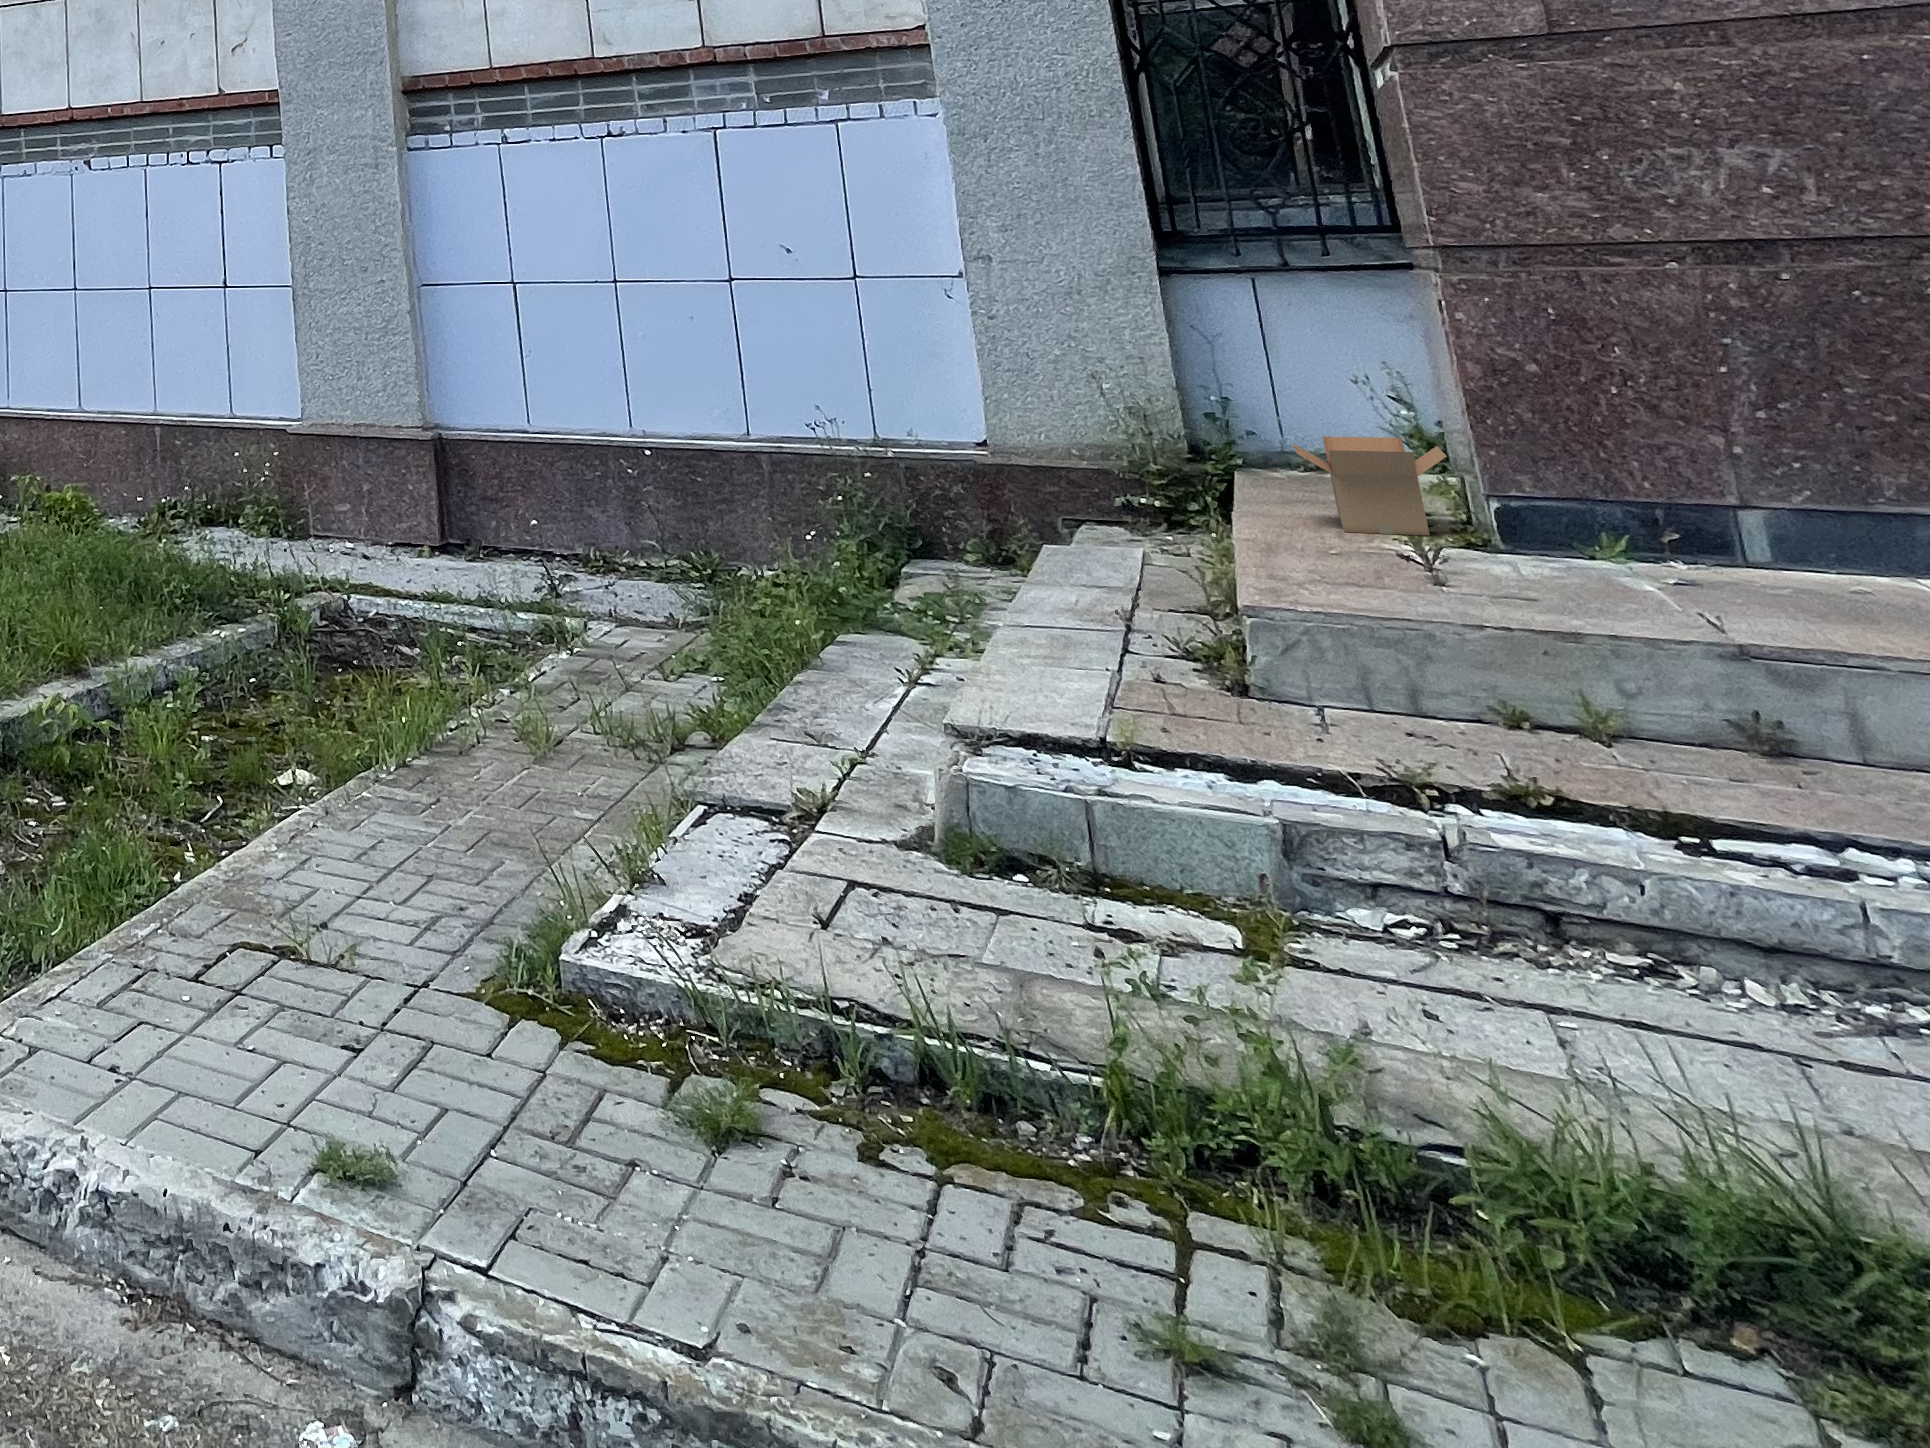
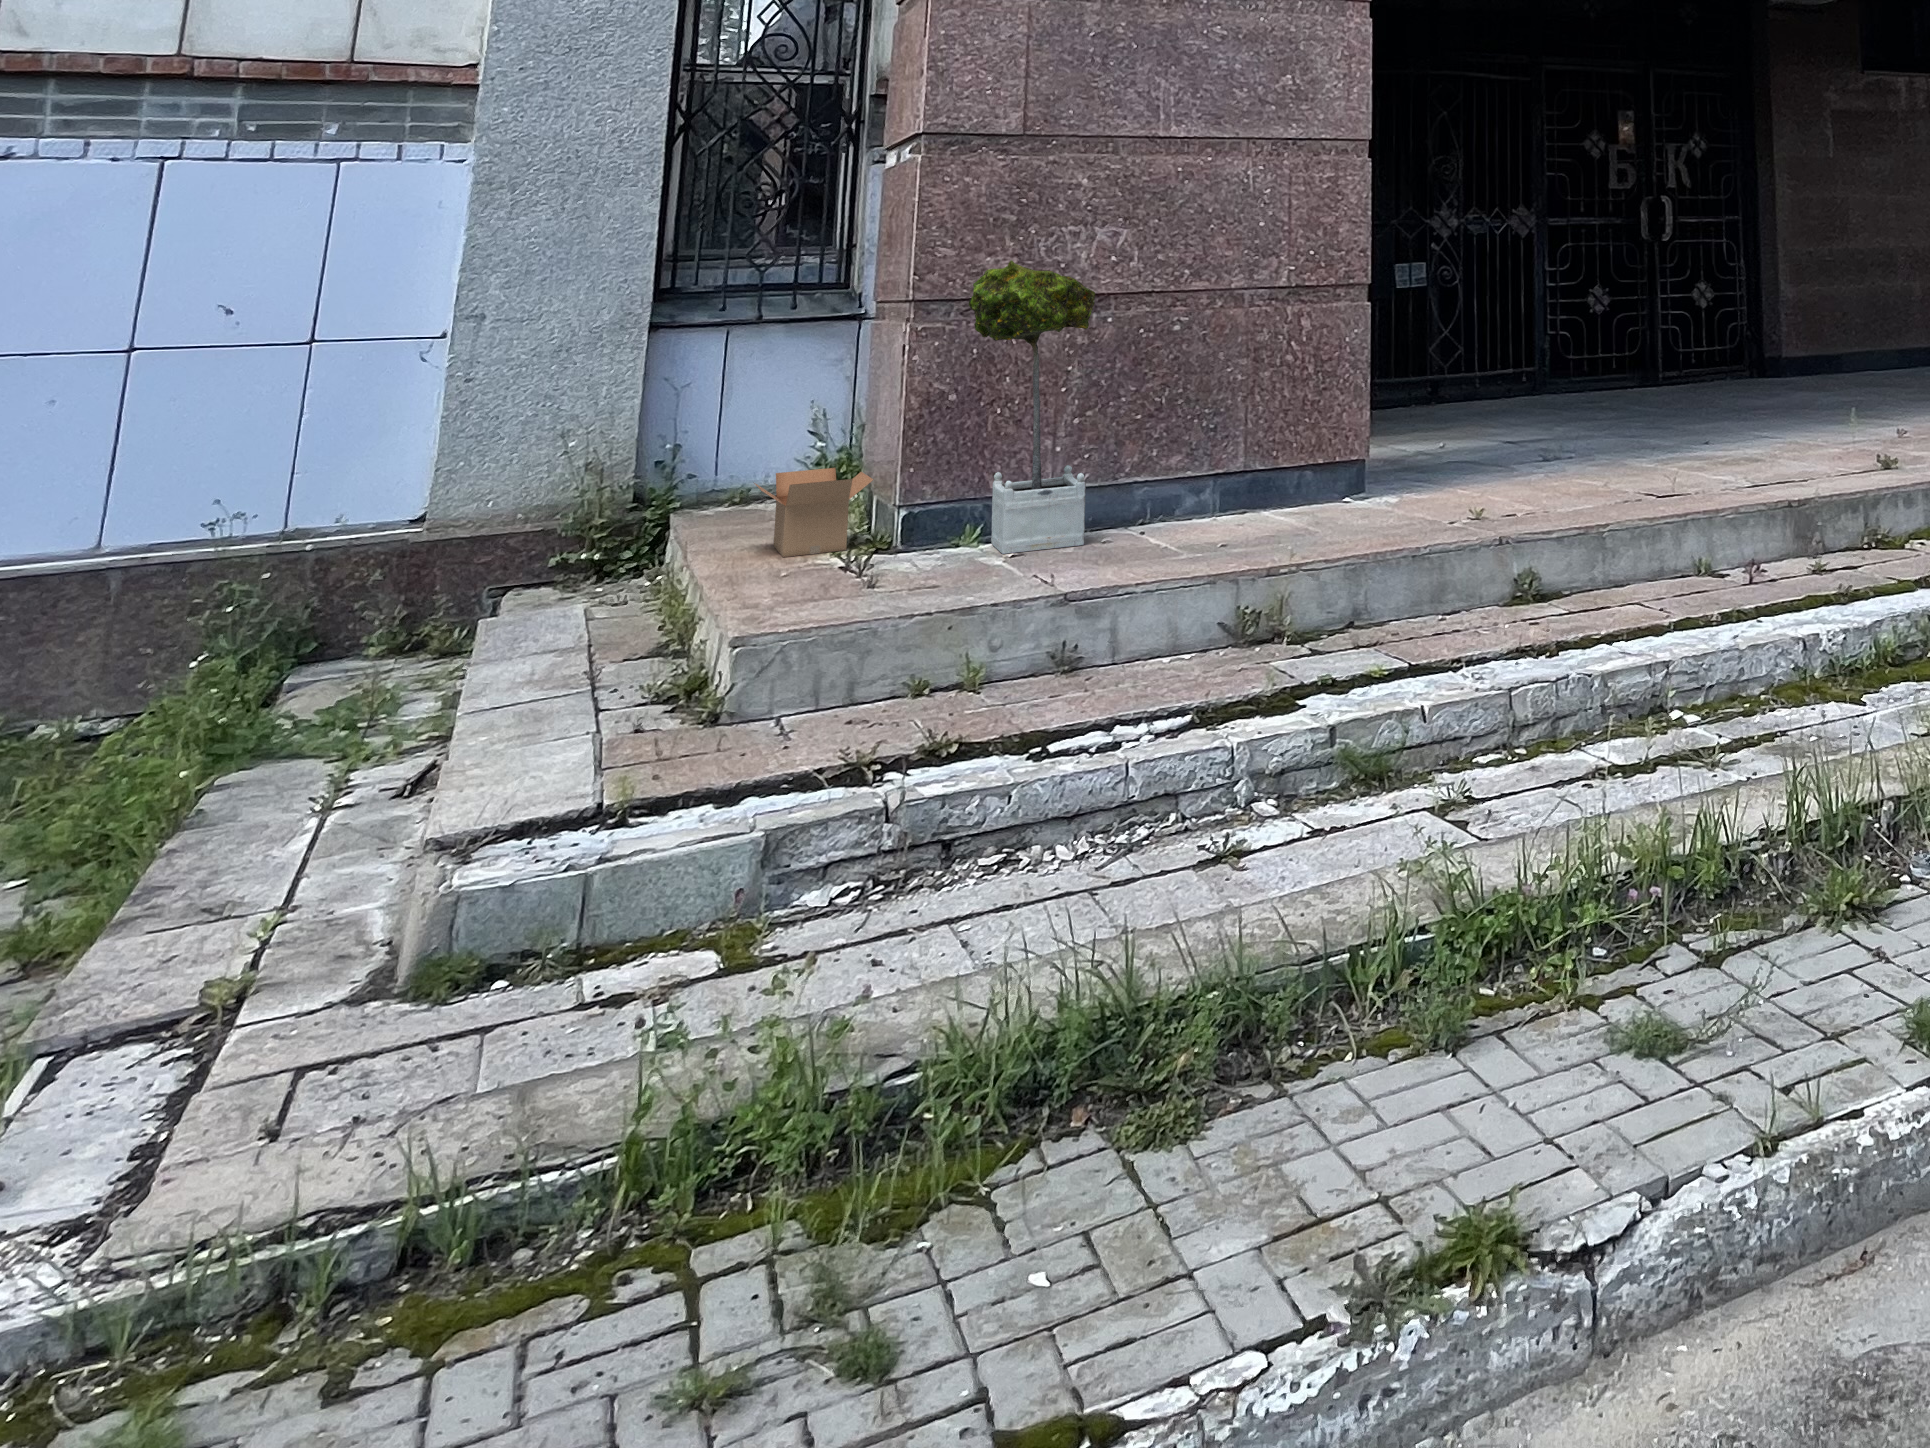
potted tree: none [1517,193,1808,581] -> present [969,260,1095,554]

